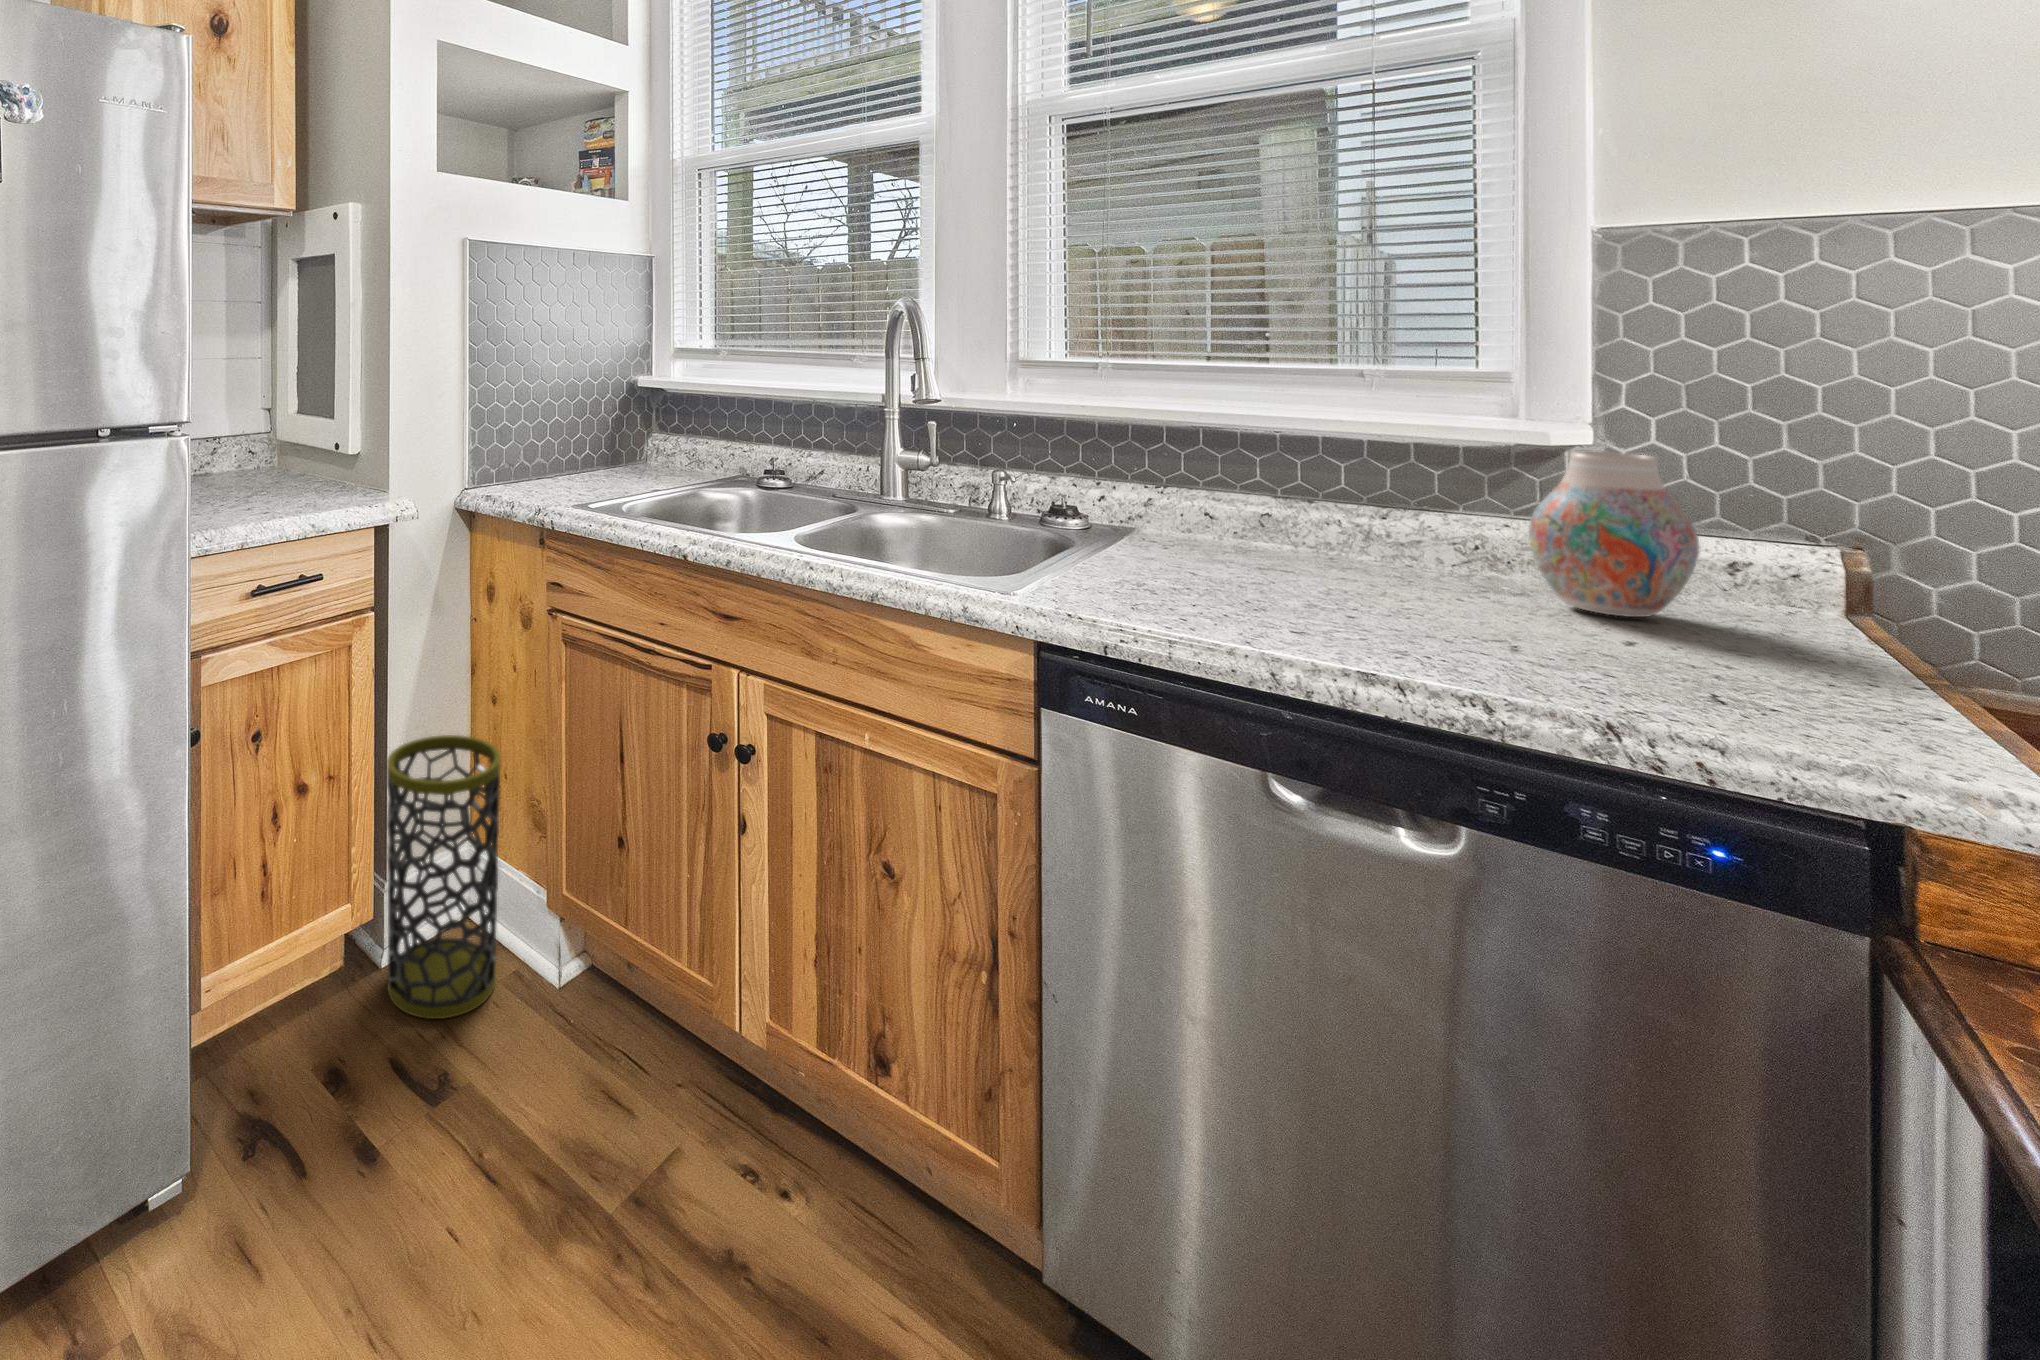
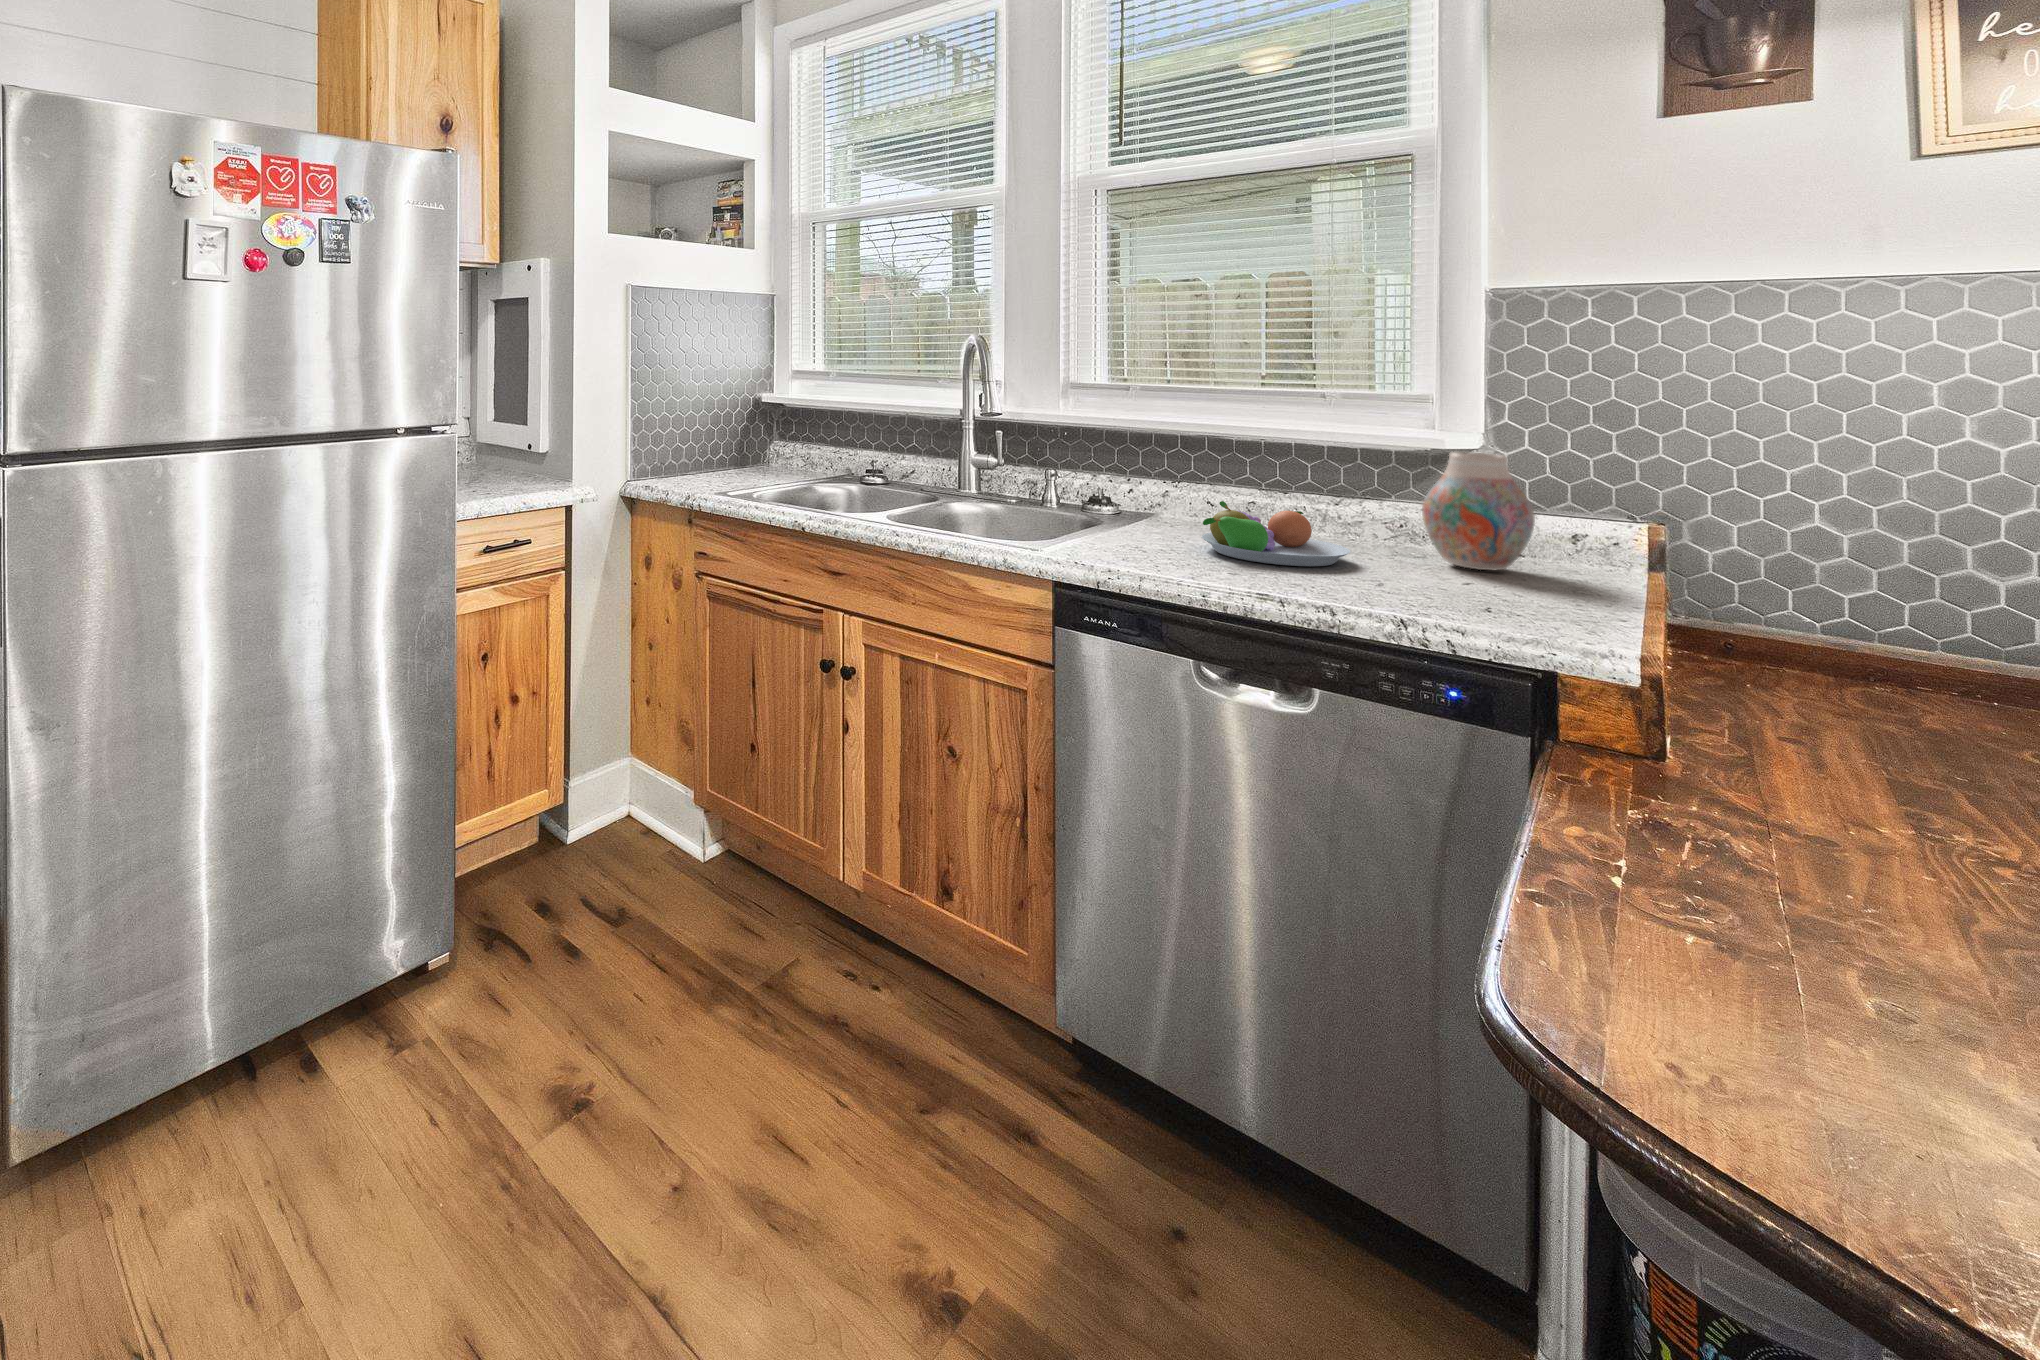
fruit bowl: none [1227,521,1443,616] -> present [1202,501,1350,566]
trash can: present [387,735,501,1019] -> none [574,668,660,876]

